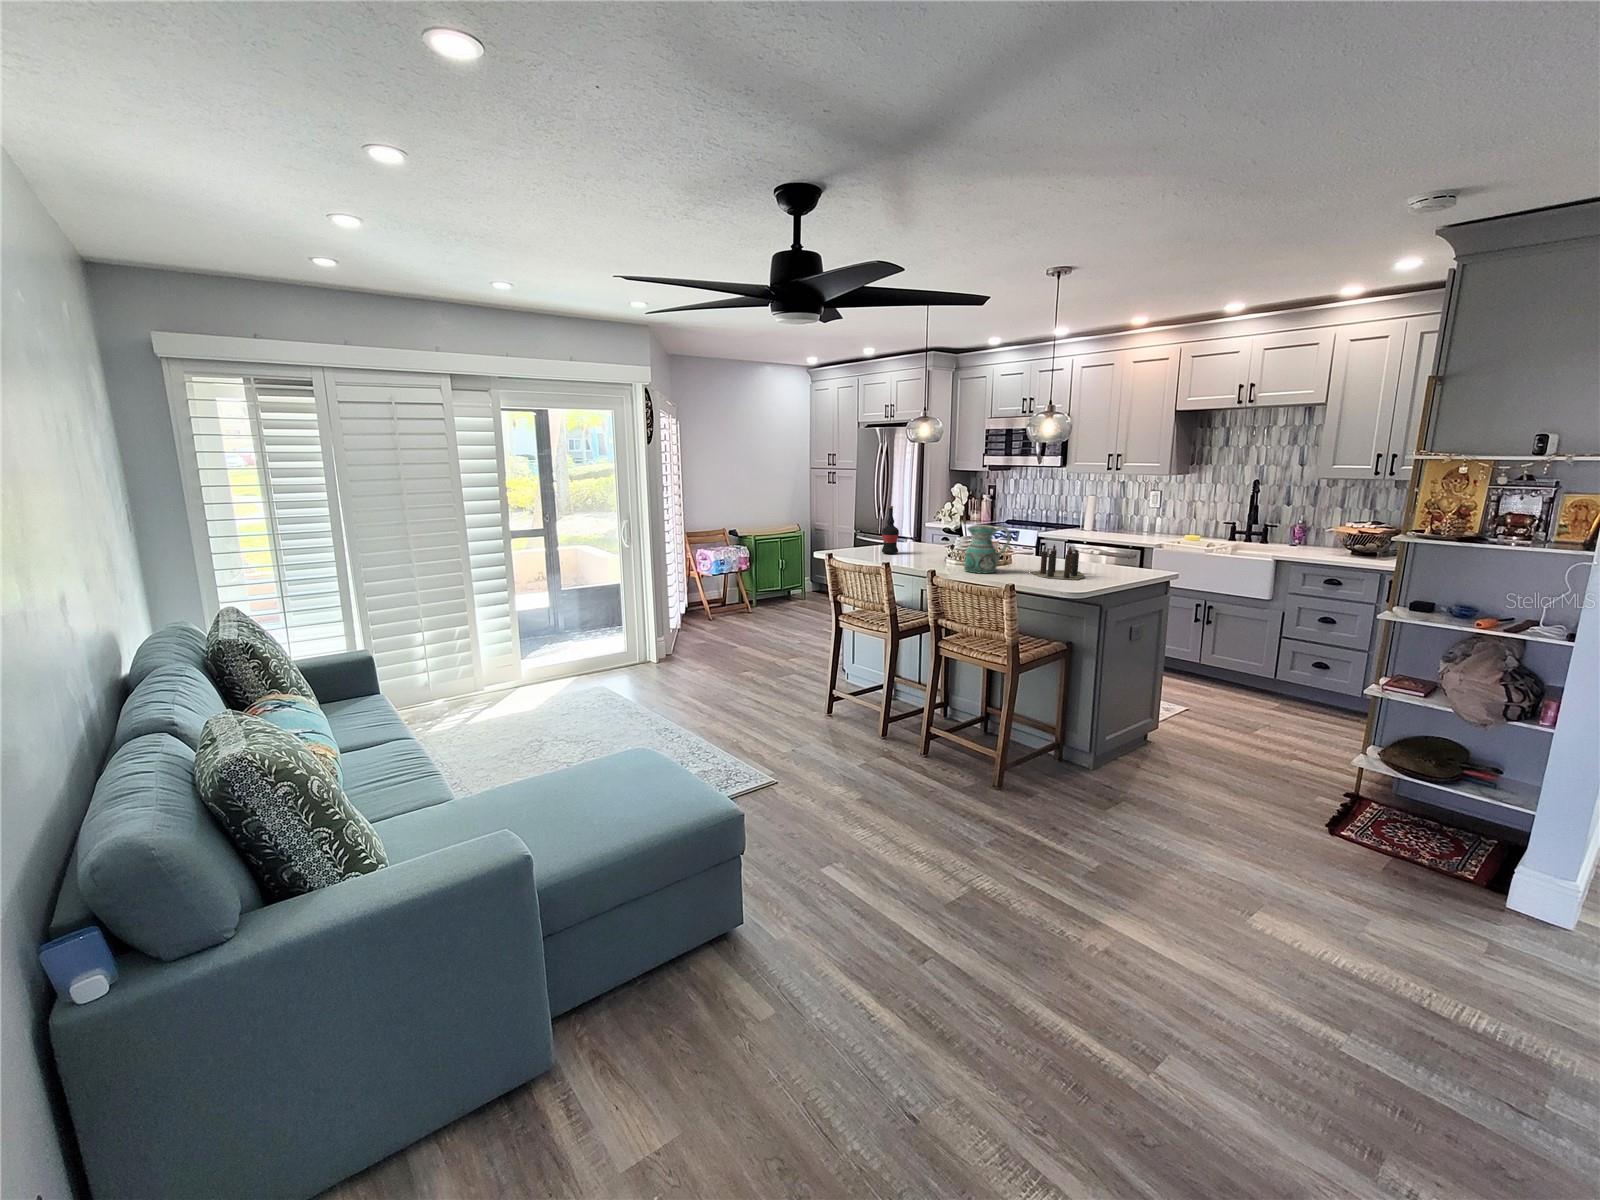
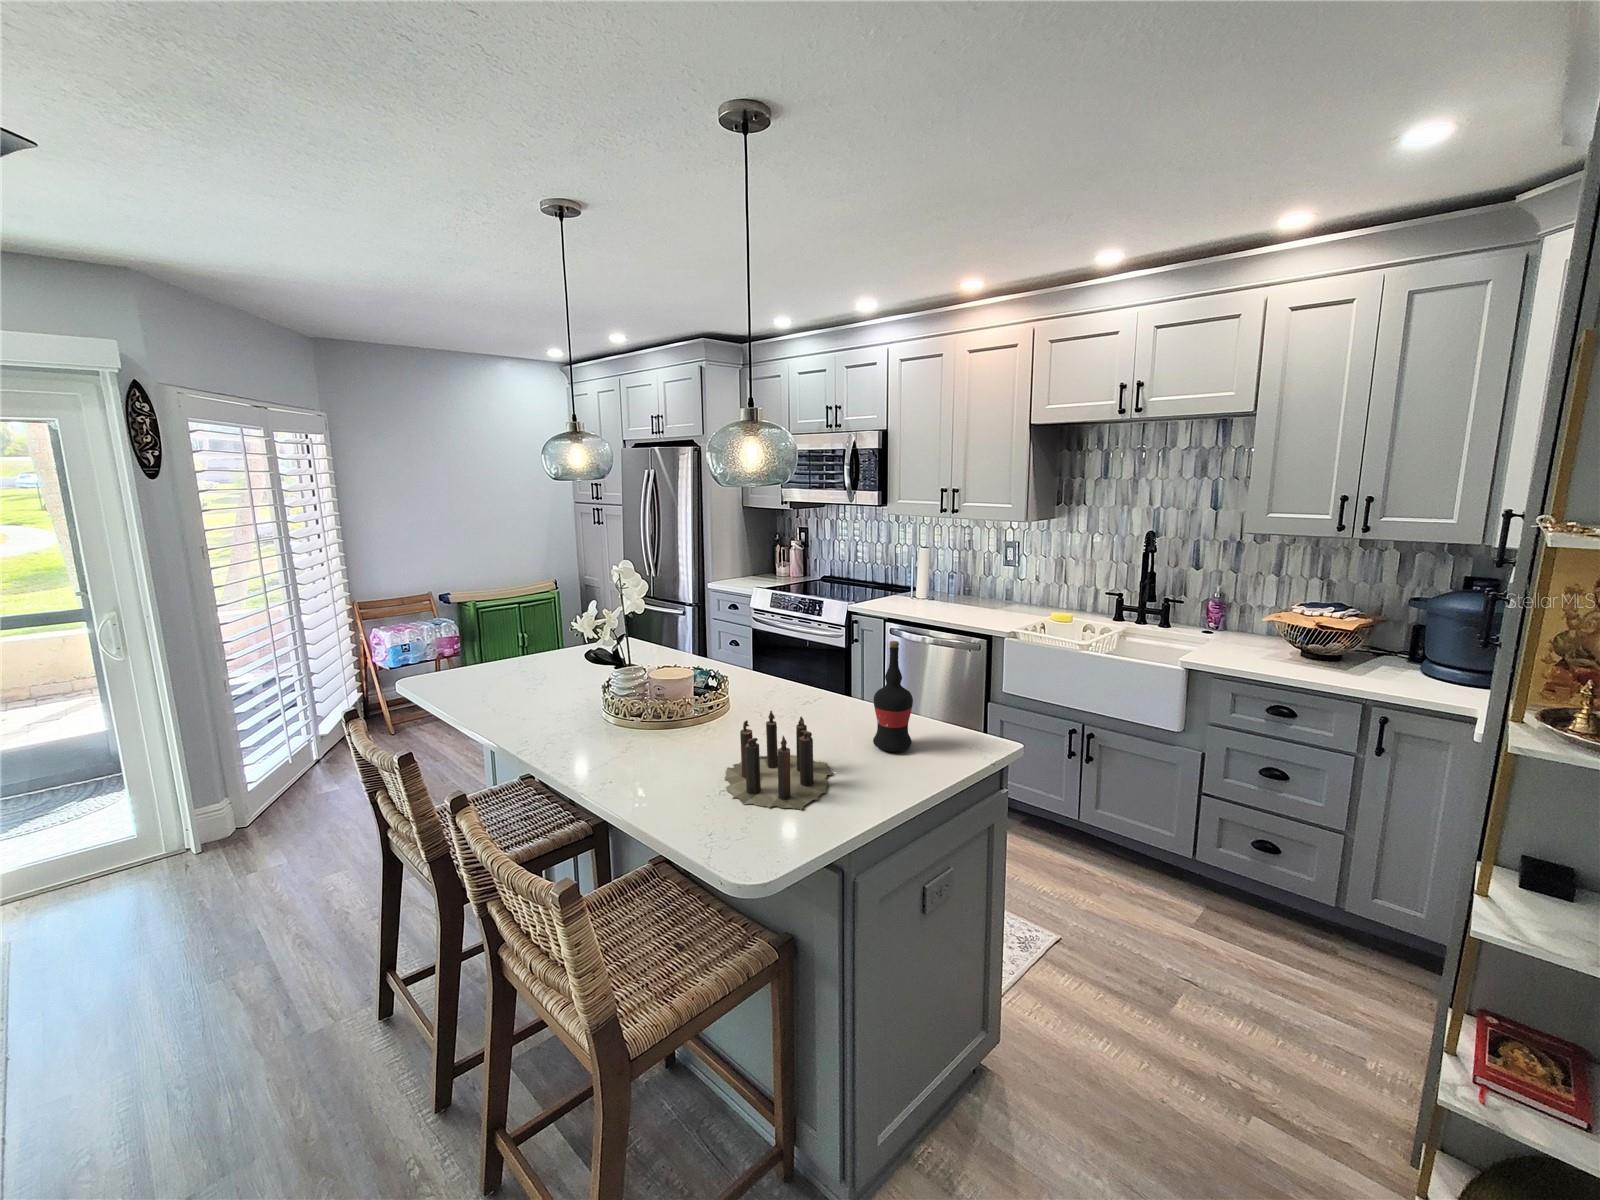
wine bottle: present [882,506,899,554] -> present [873,641,913,752]
ceramic pitcher: present [964,525,1011,573] -> none [585,671,672,785]

